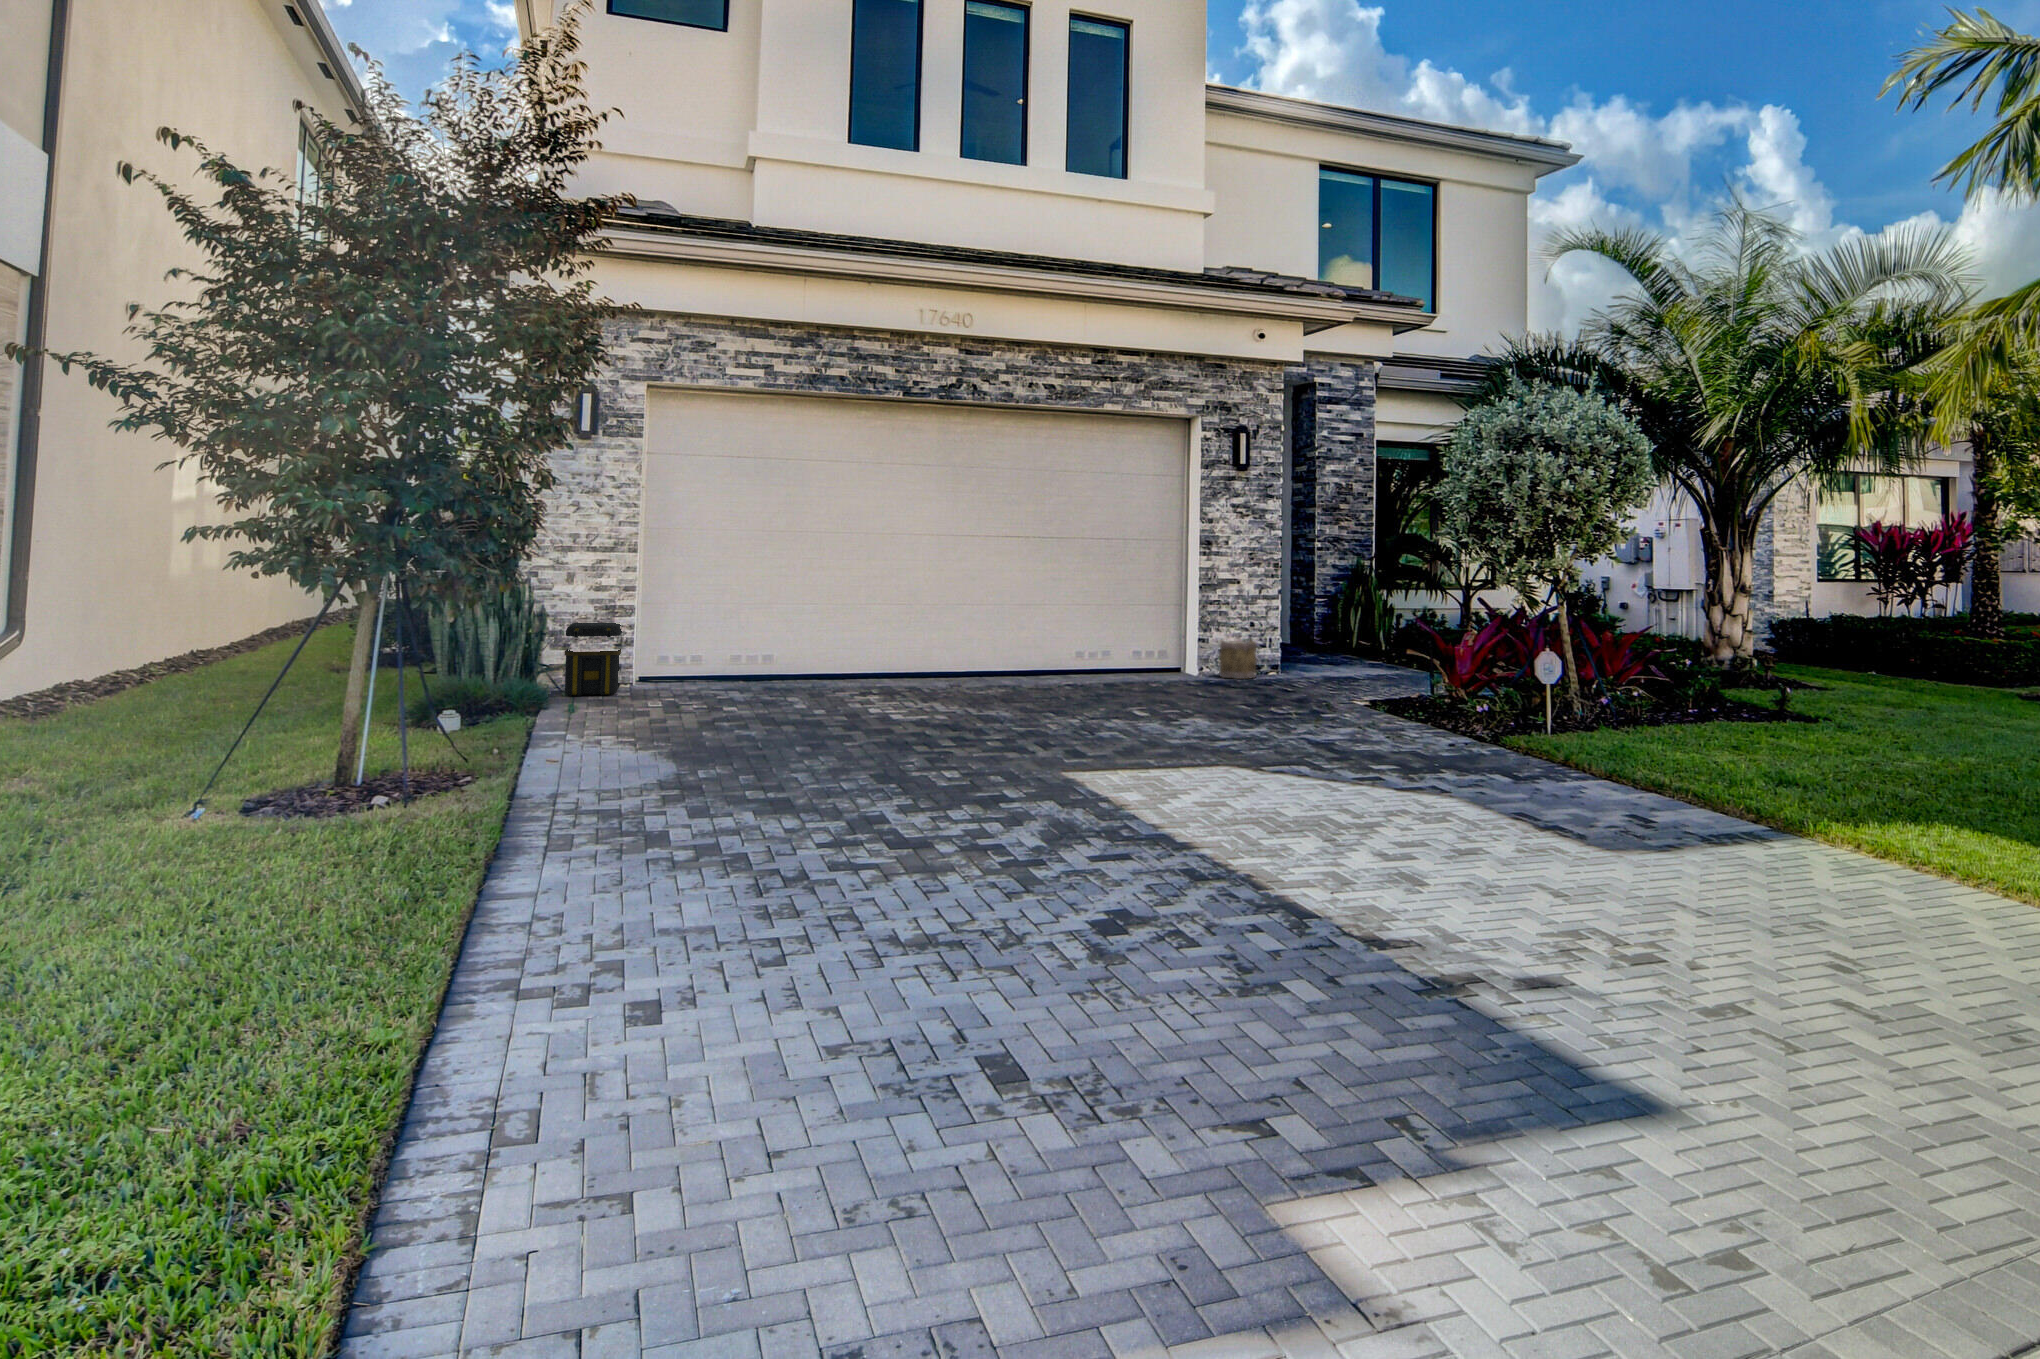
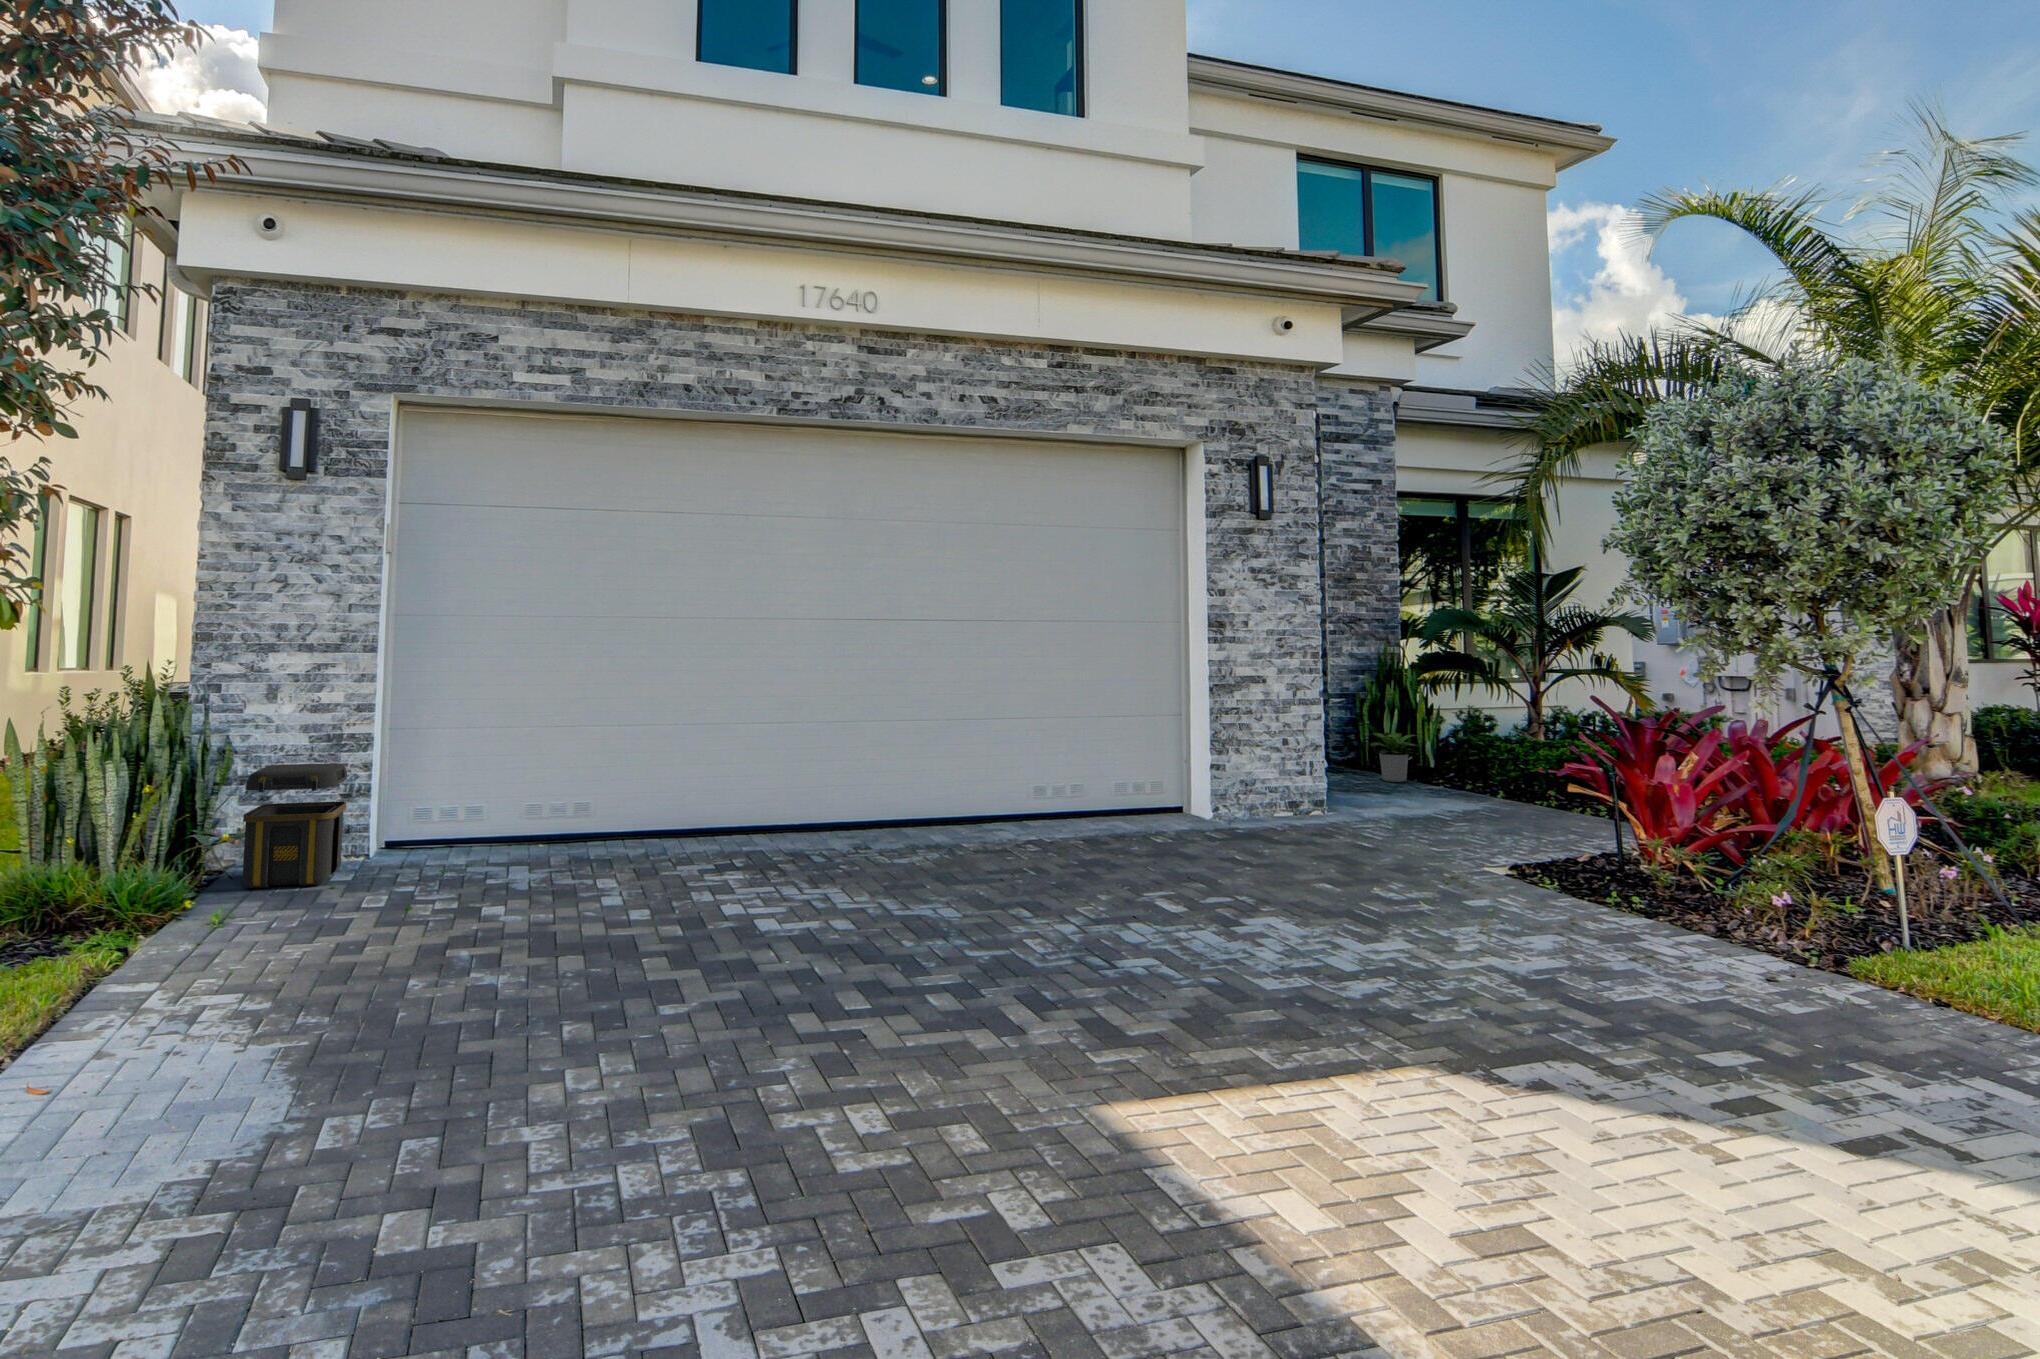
potted plant: none [1338,621,1375,656] -> present [1368,732,1422,782]
bucket: present [1219,640,1260,679] -> none [1244,765,1307,831]

